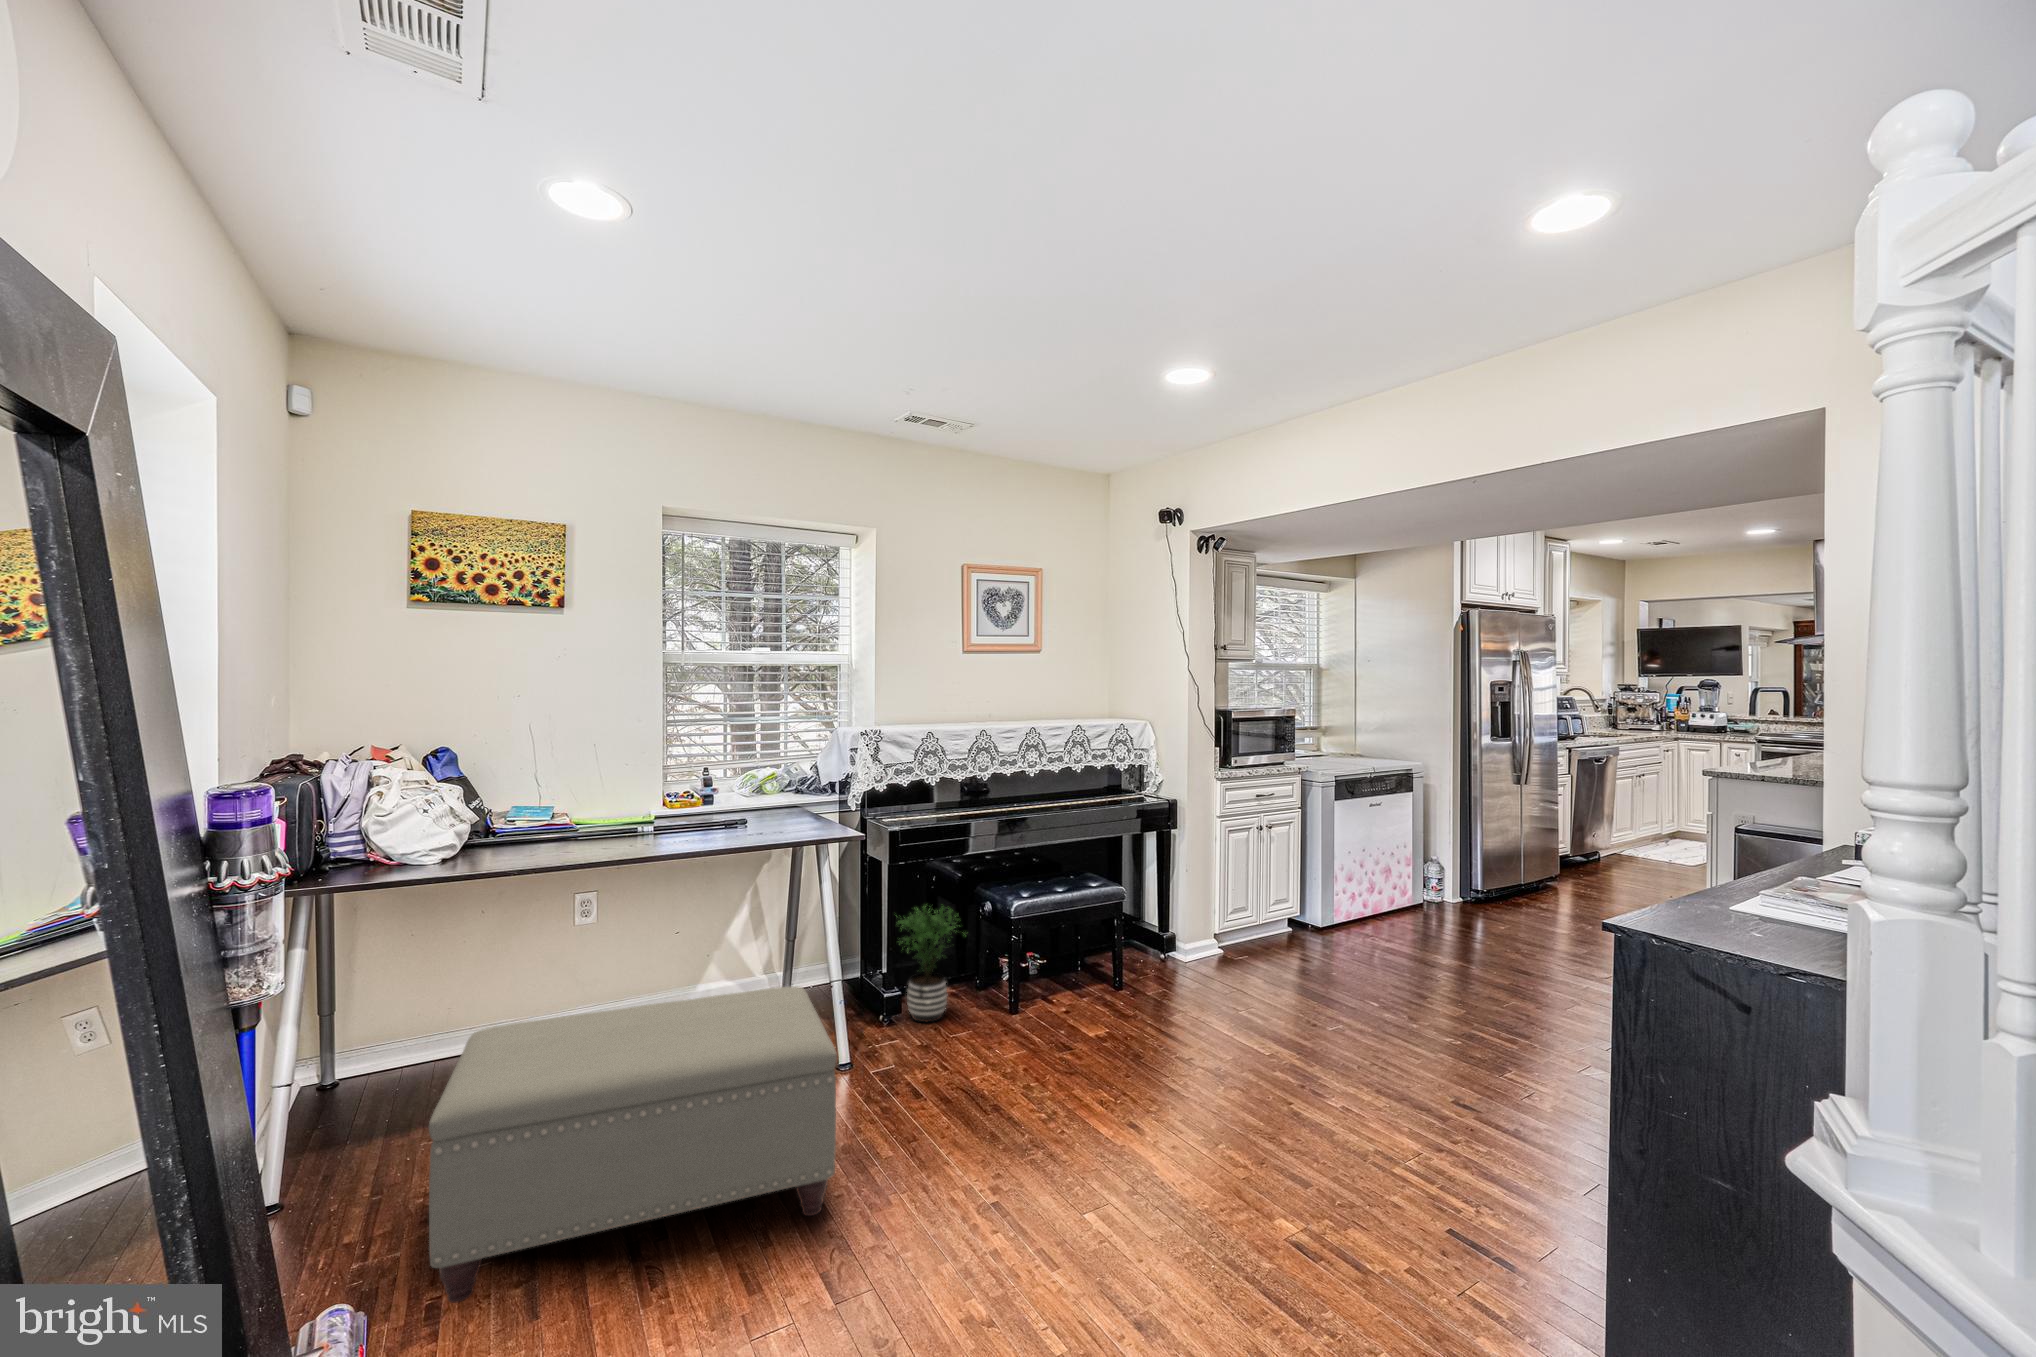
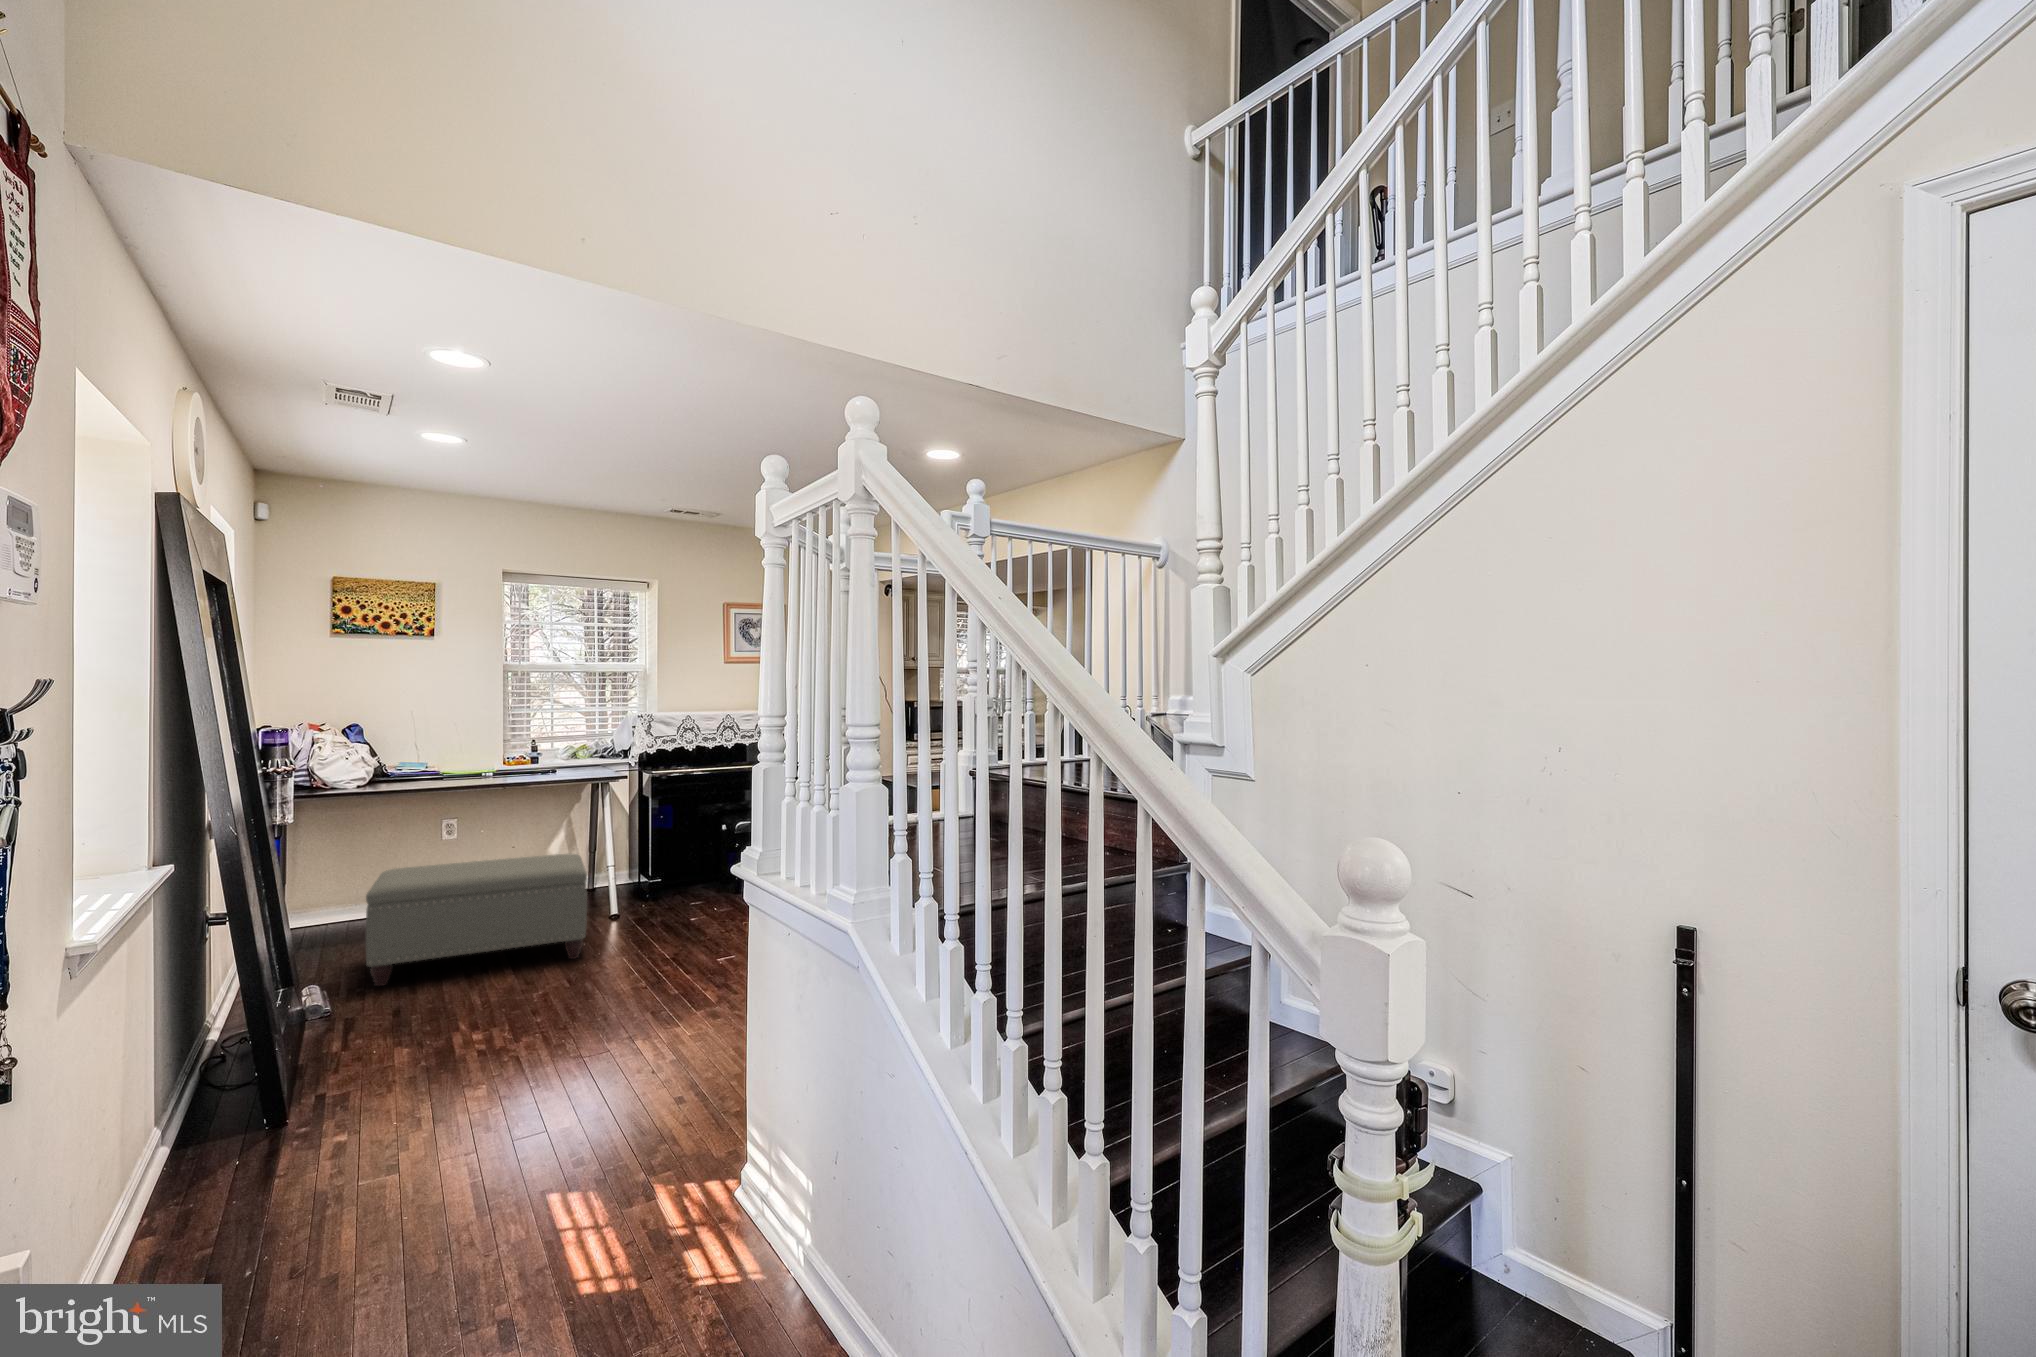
potted plant: present [896,906,965,1022] -> none [656,823,705,897]

